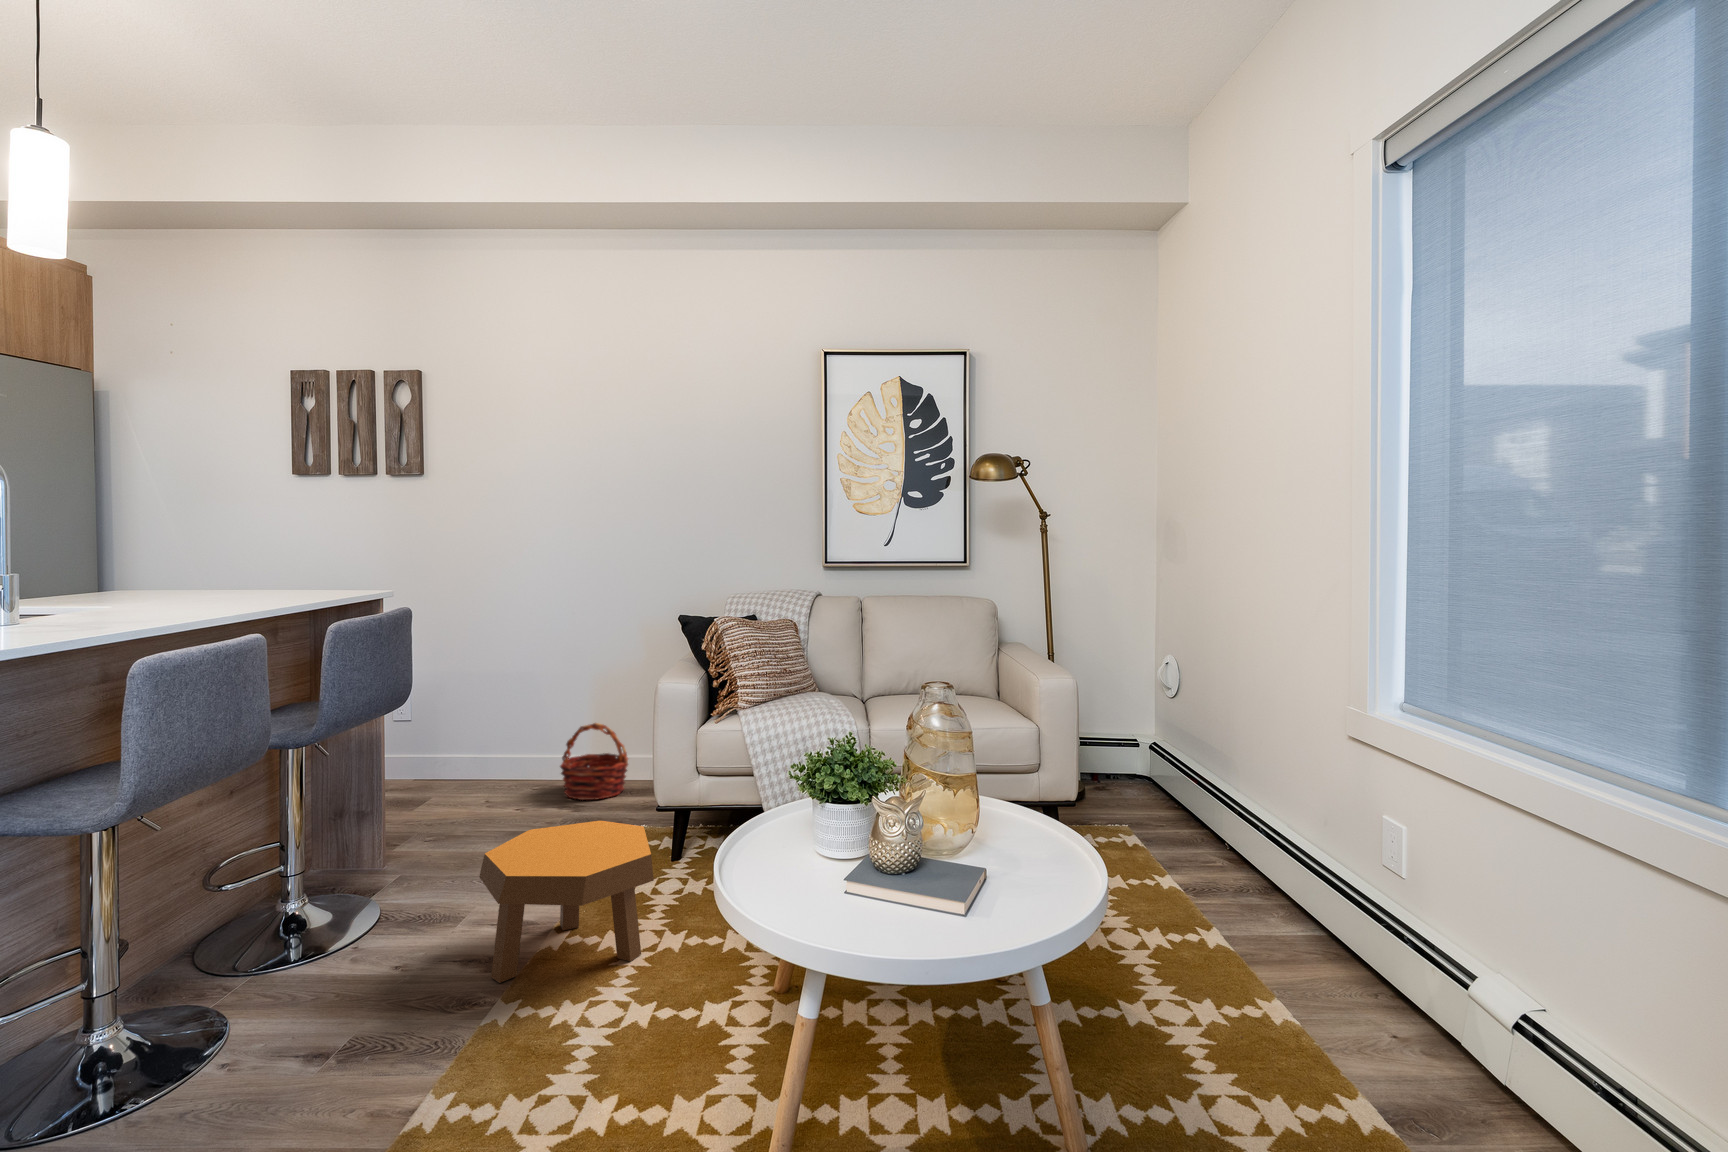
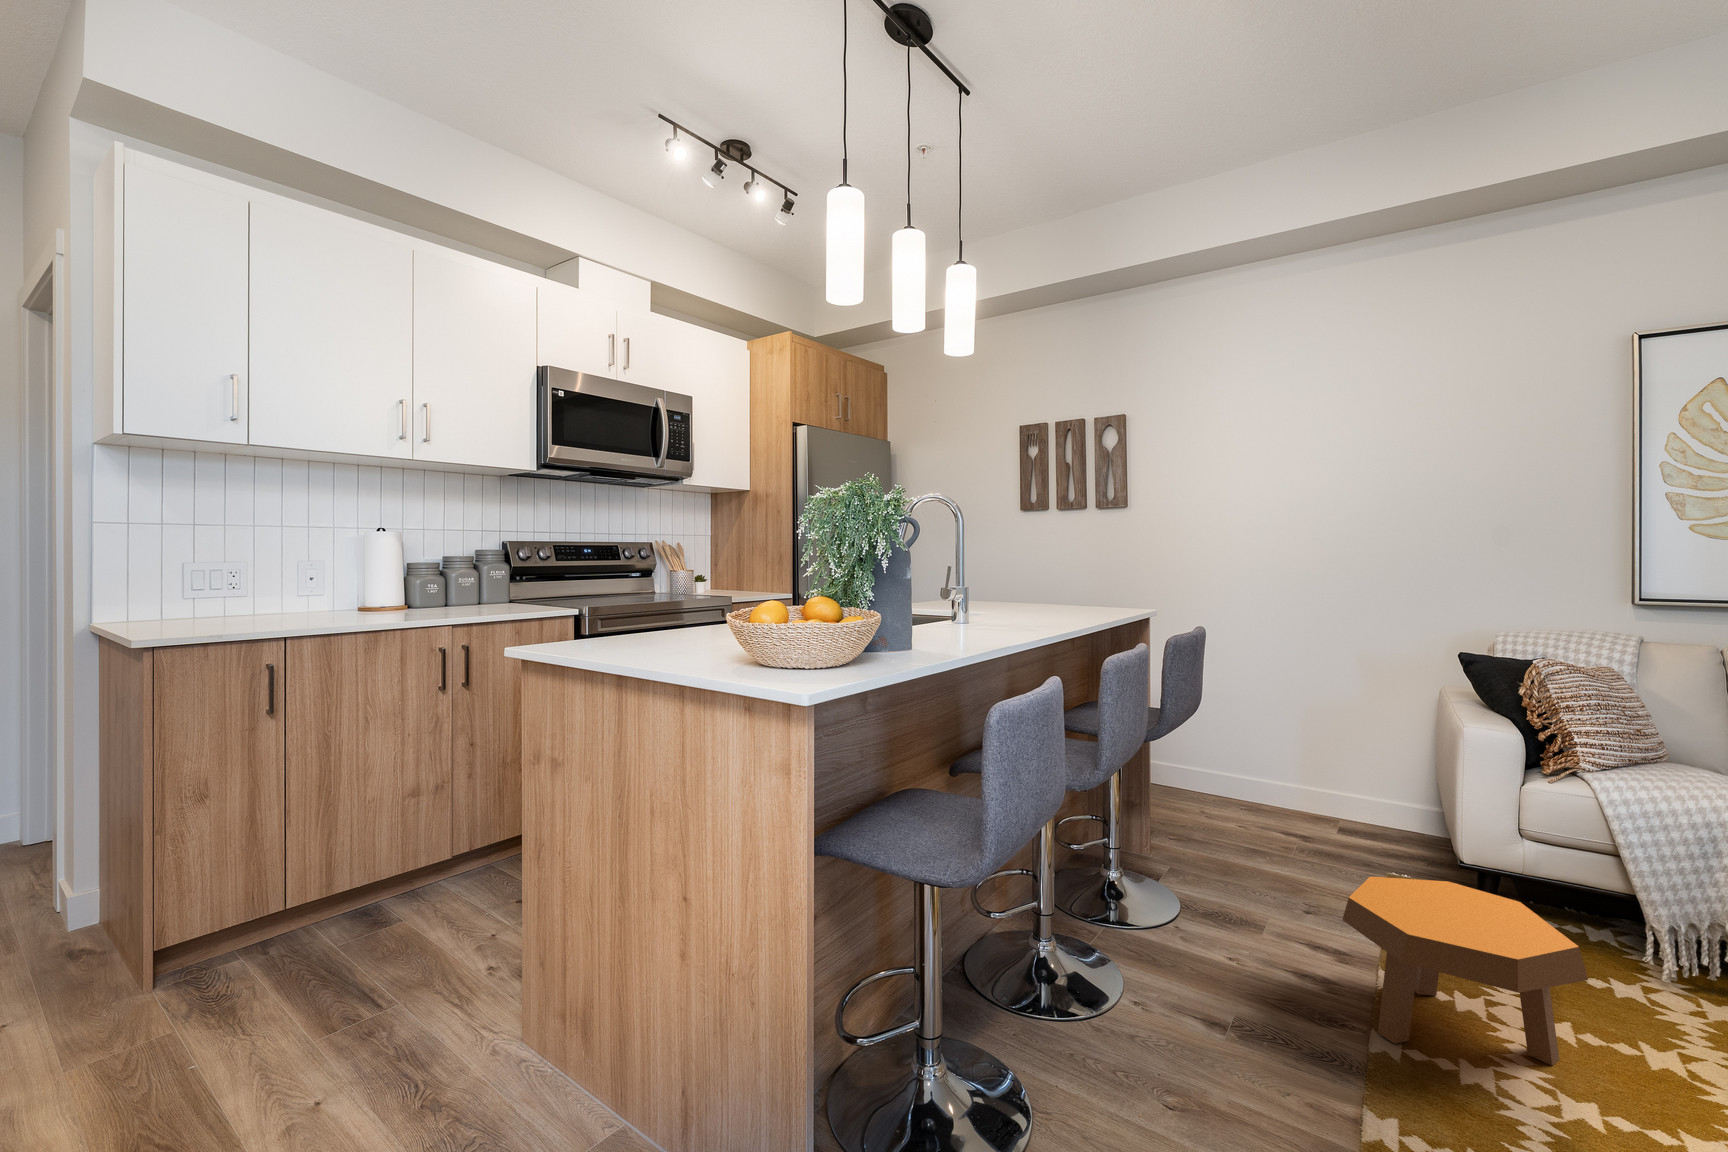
basket: present [560,723,628,800] -> none [1275,753,1355,834]

